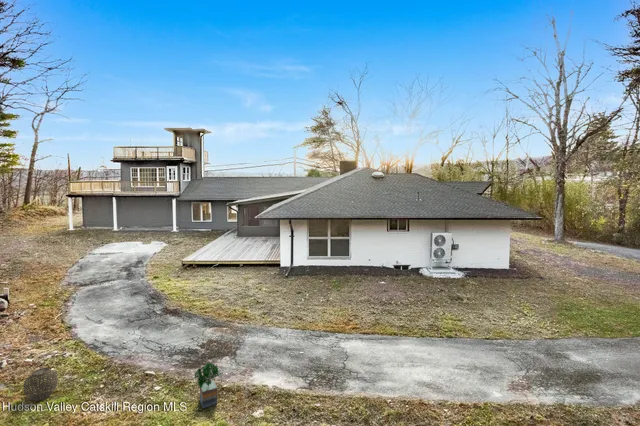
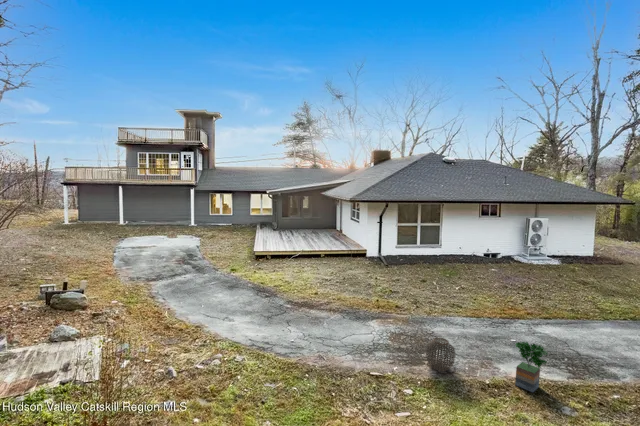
woven basket: present [24,368,58,401] -> present [426,338,455,371]

